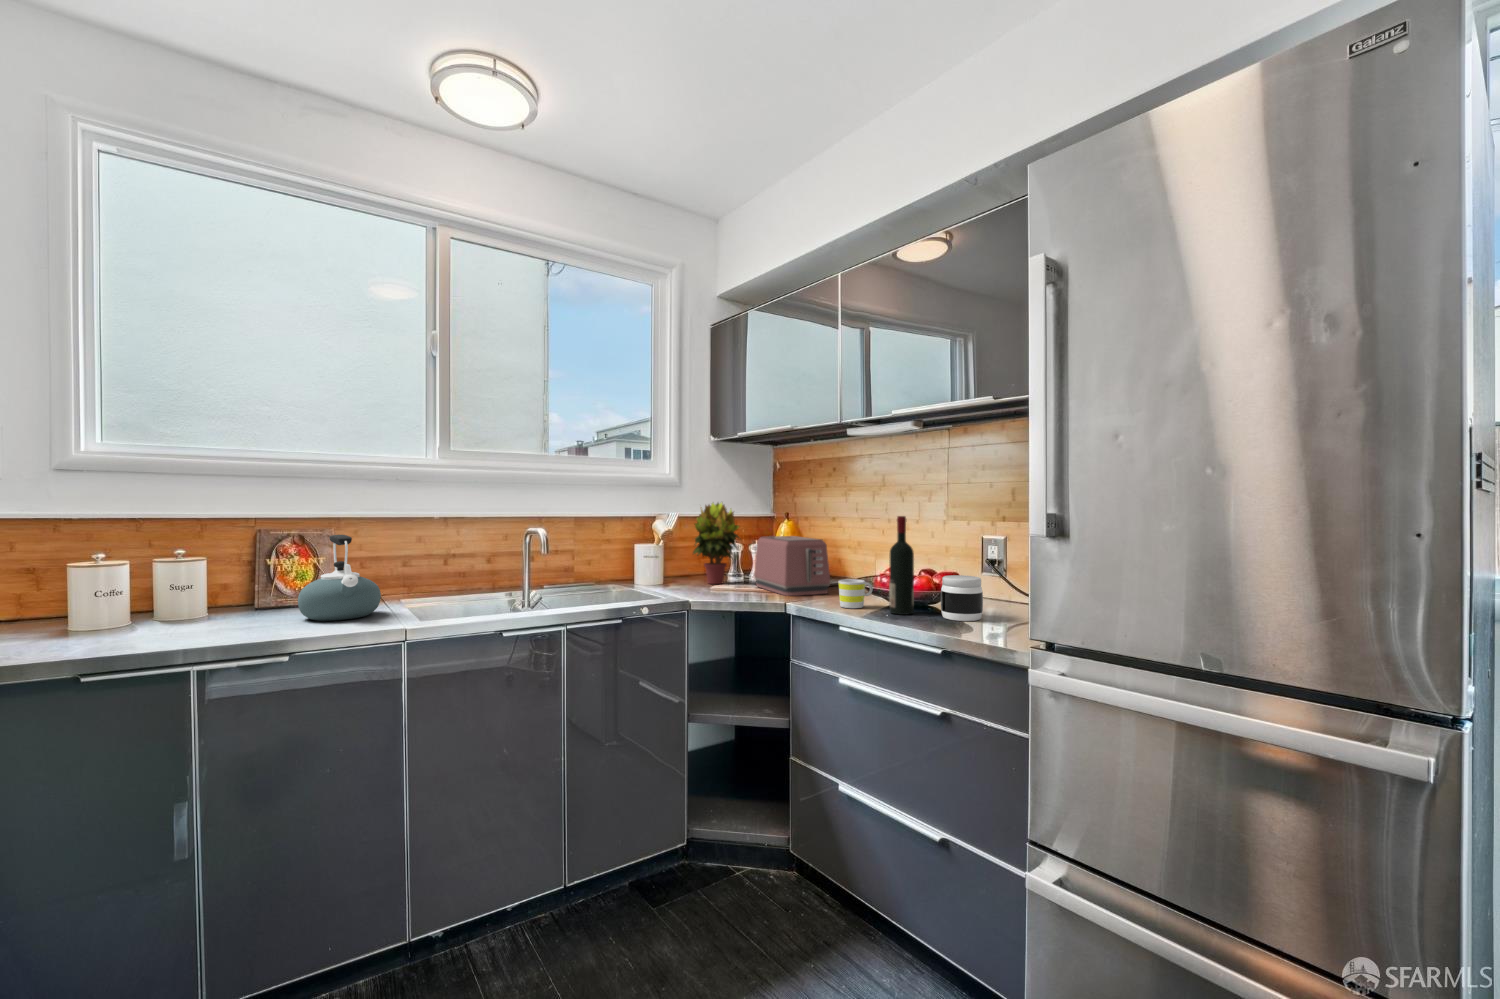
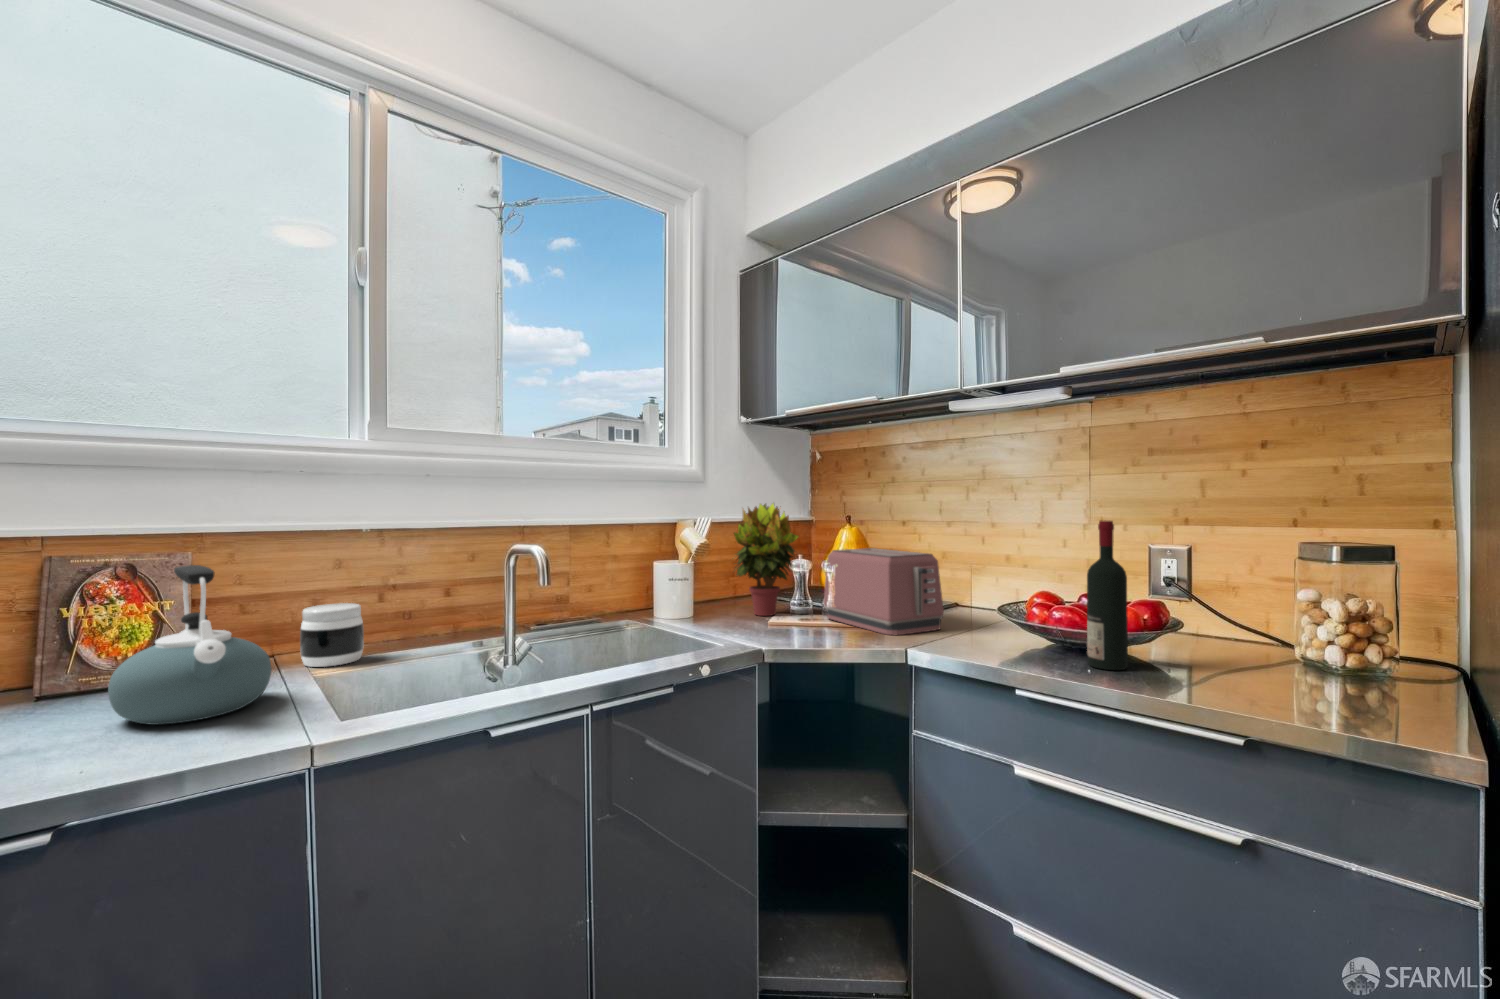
jar: present [941,575,983,621] -> present [300,603,364,667]
mug: present [838,579,873,608] -> none [994,614,1041,659]

